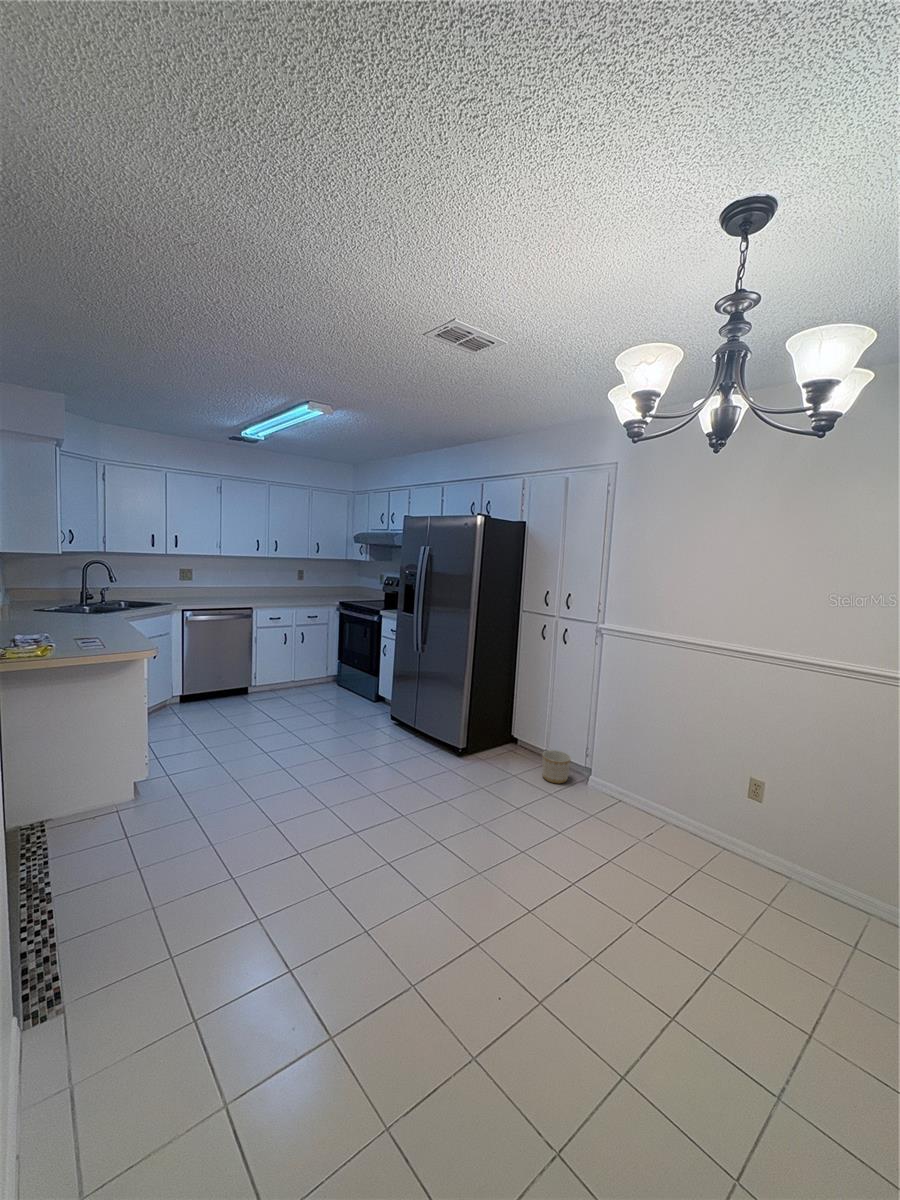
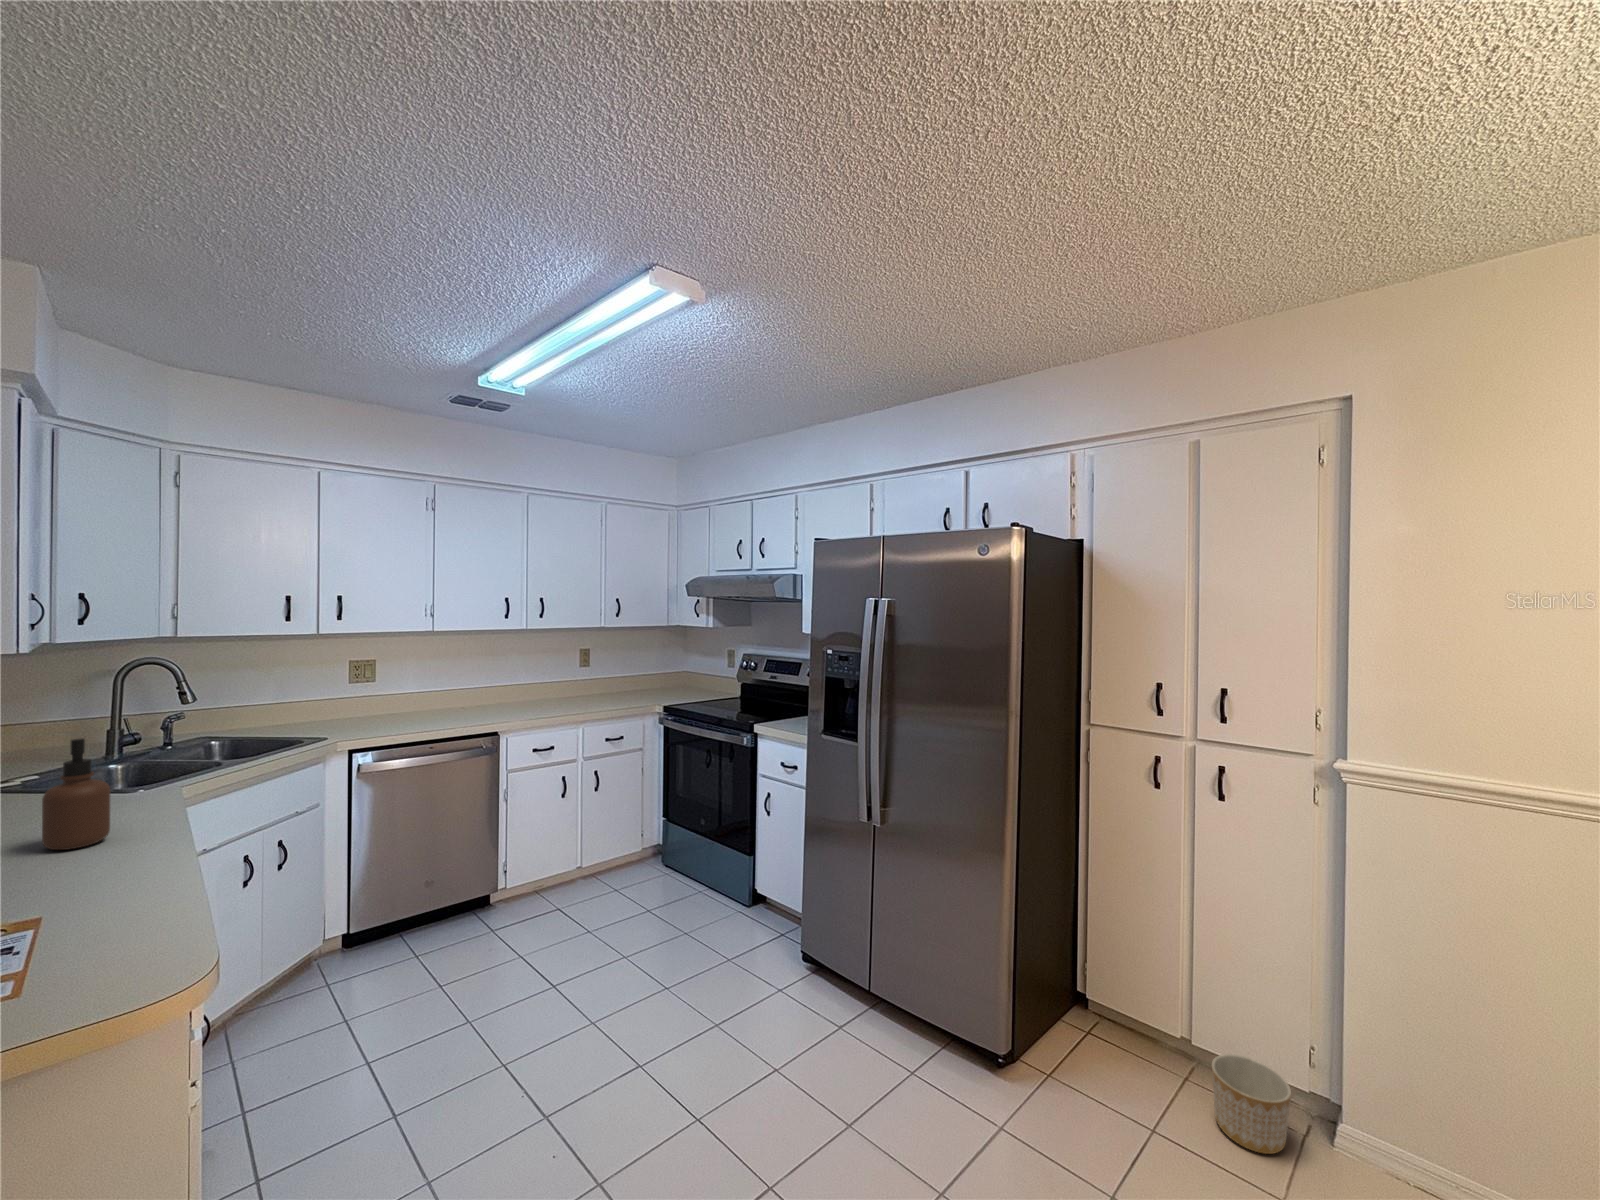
soap dispenser: none [83,584,105,624] -> present [42,738,110,850]

